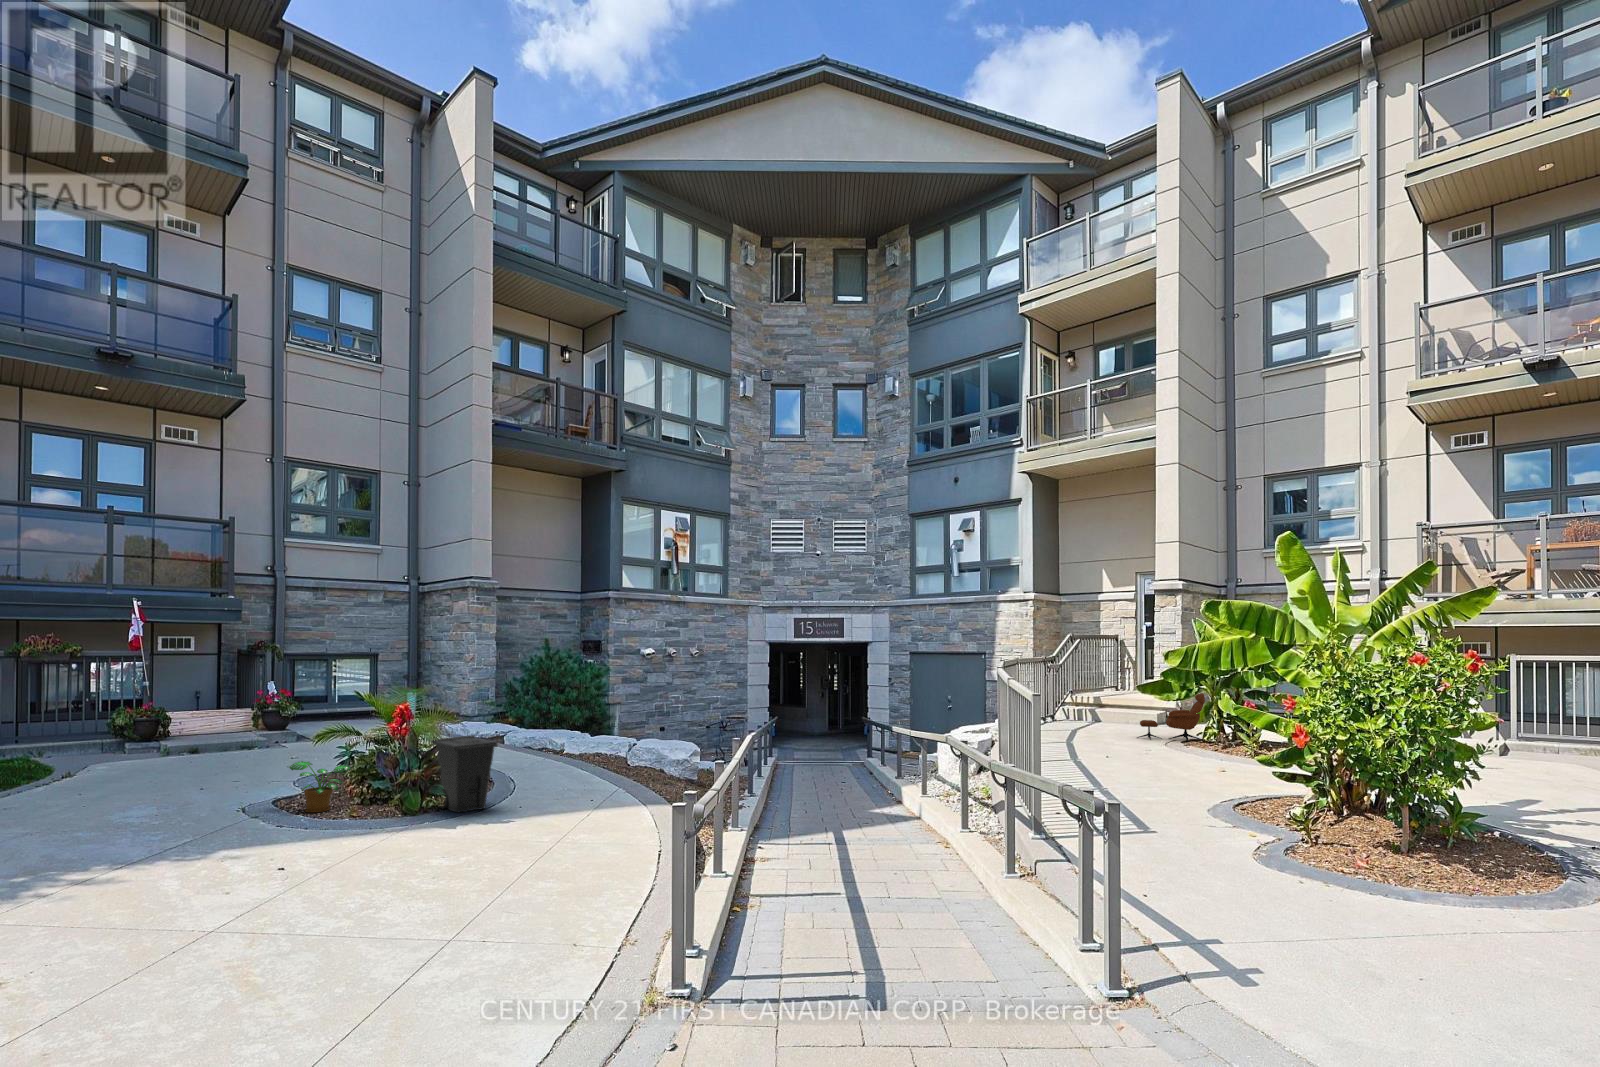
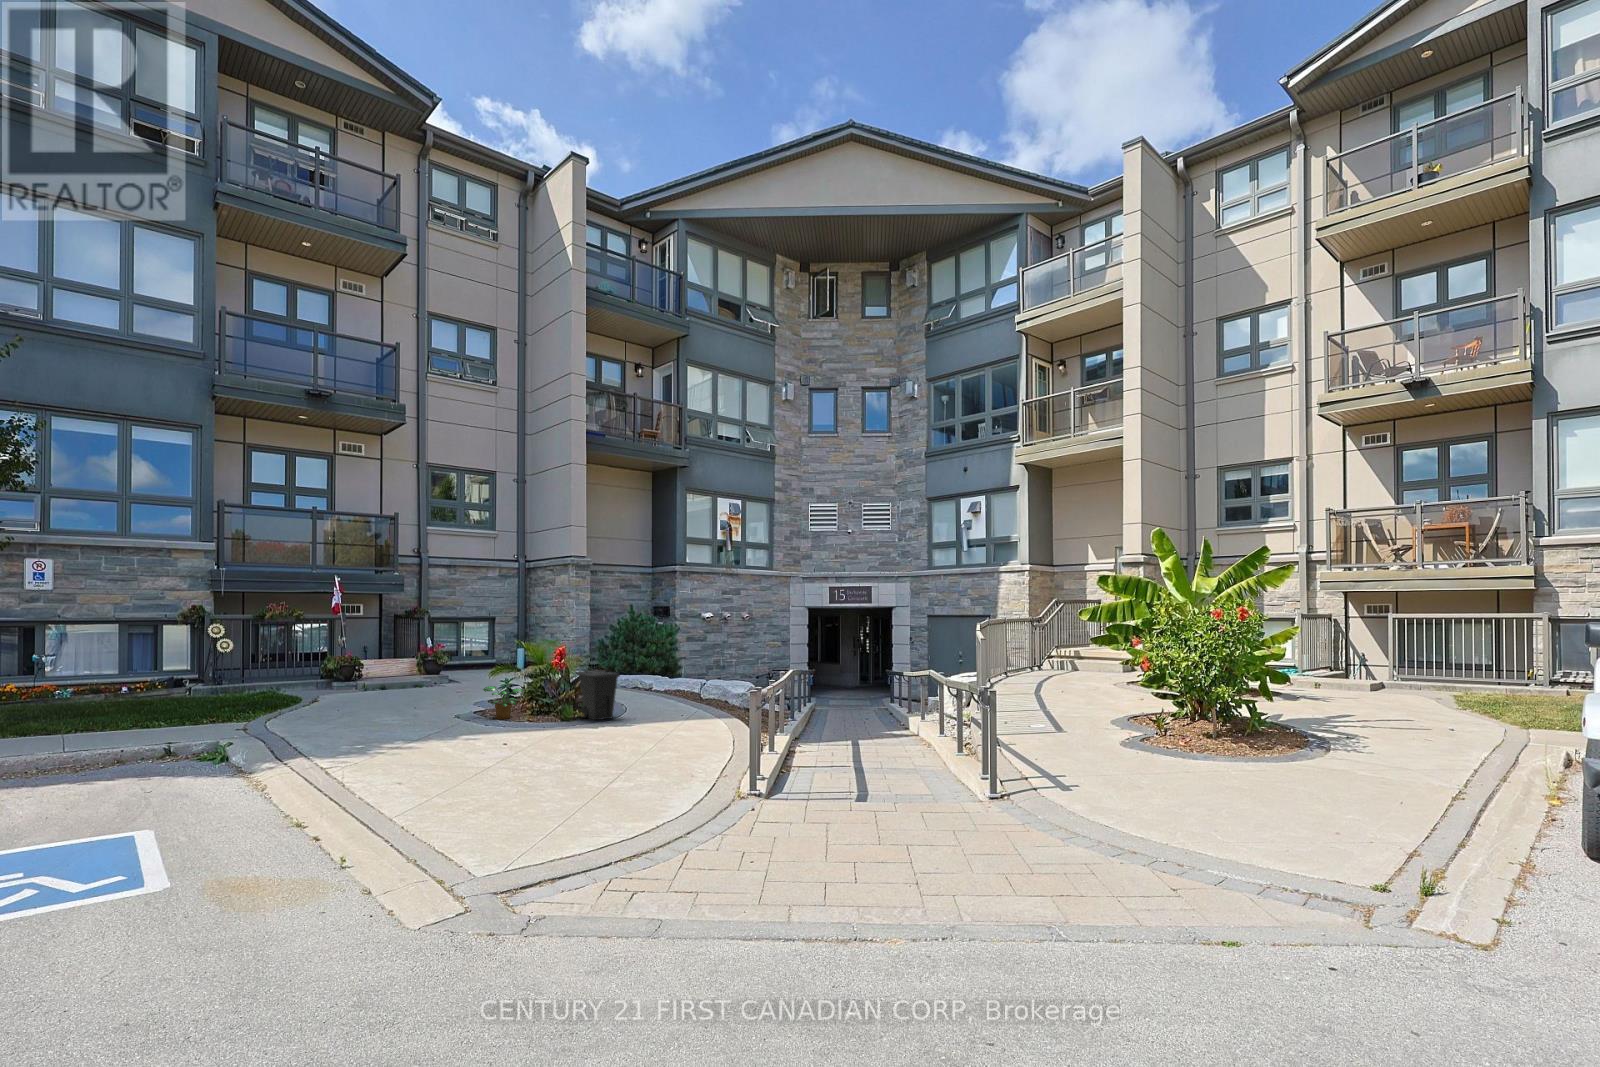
lounge chair: present [1137,693,1205,742] -> none [1090,644,1142,681]

